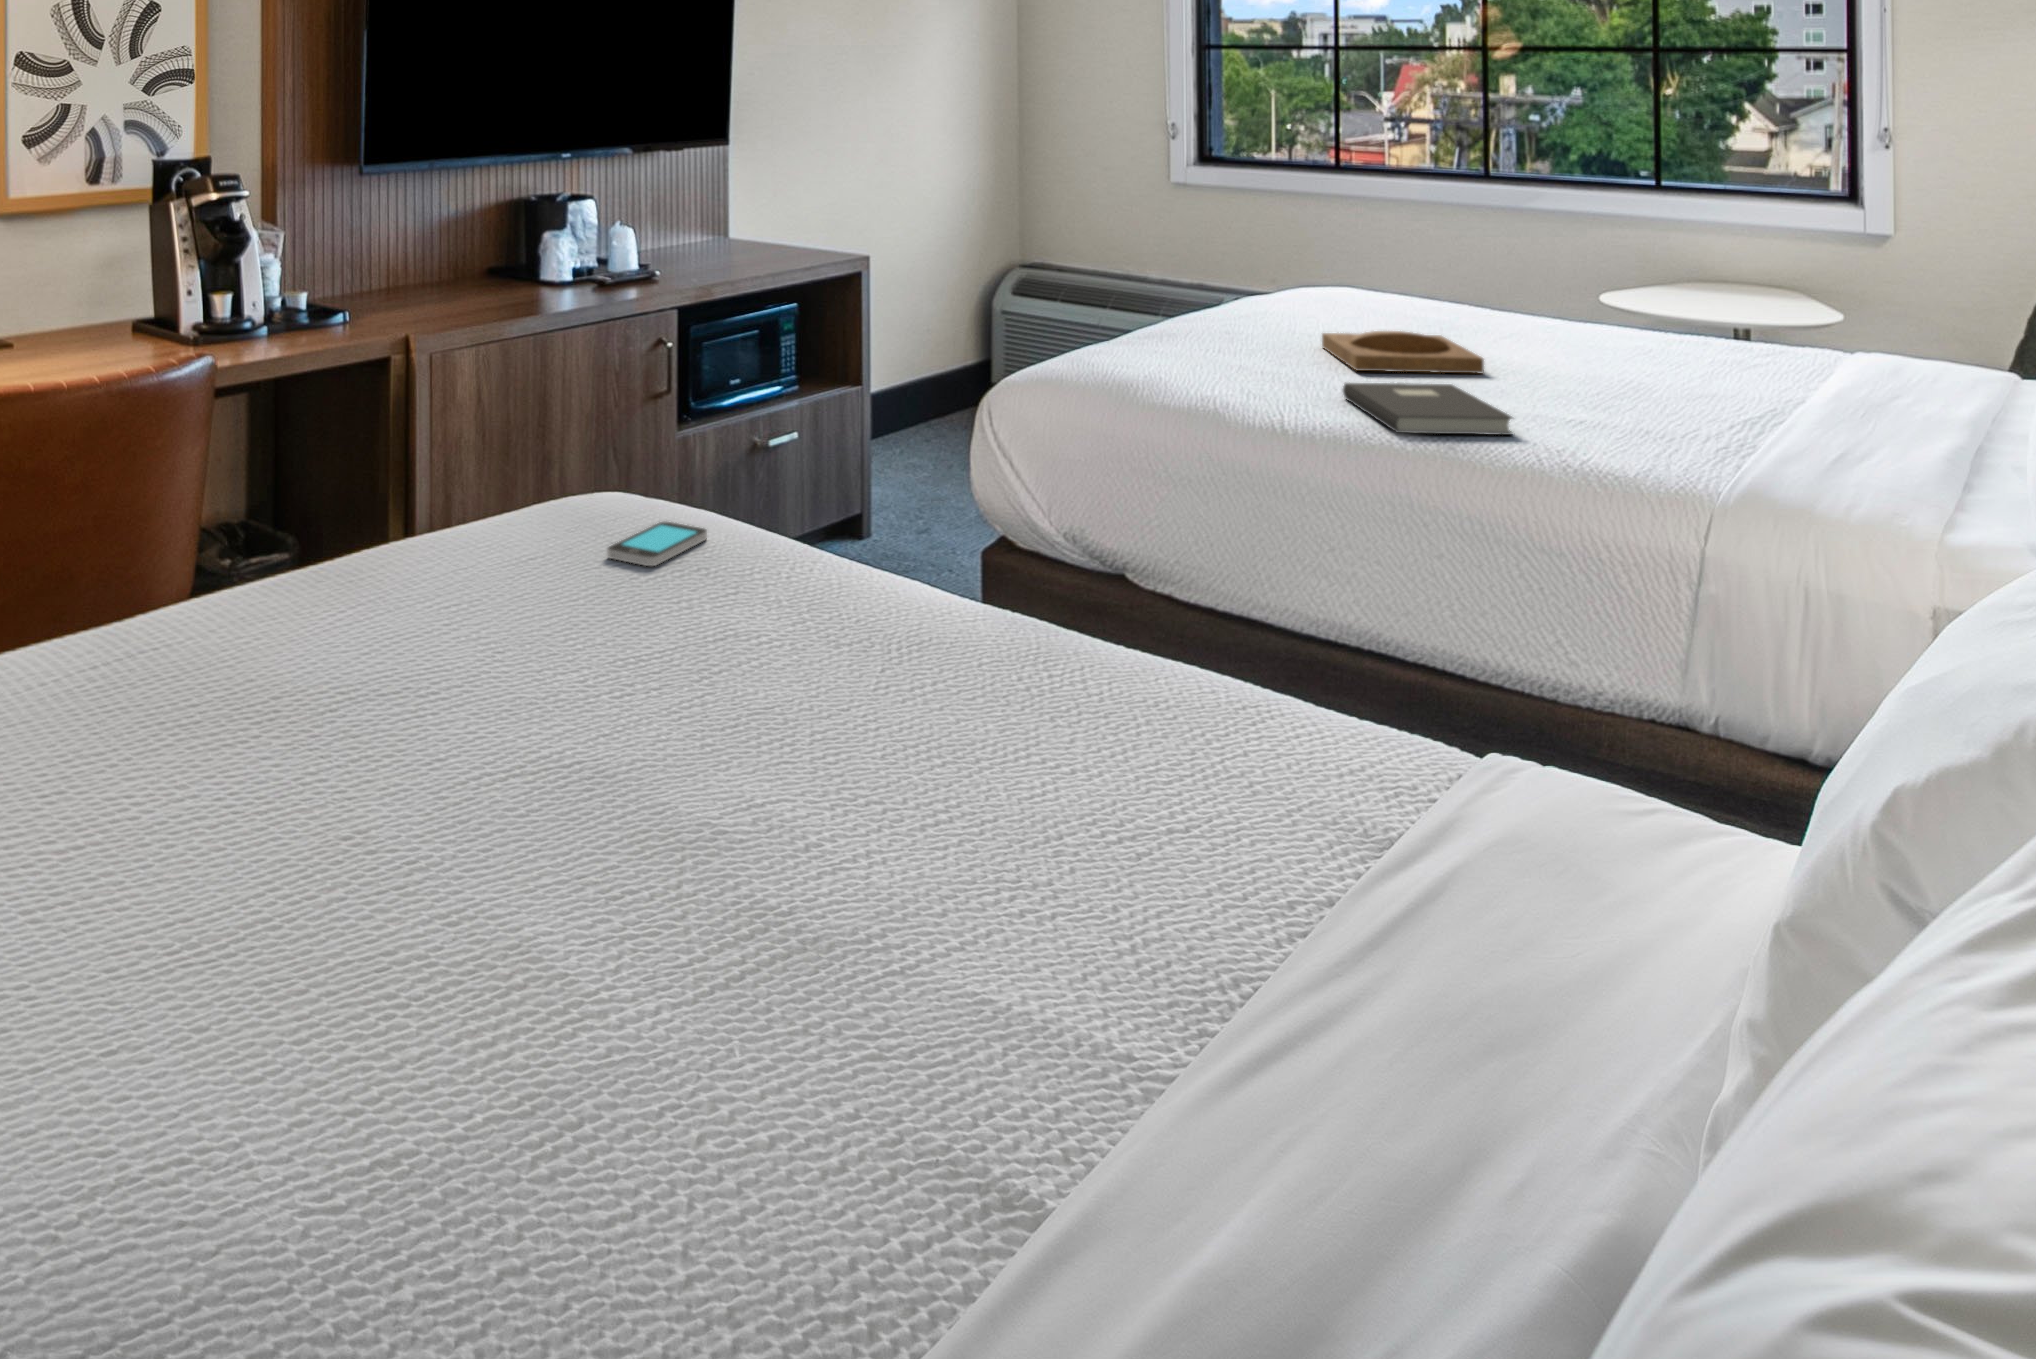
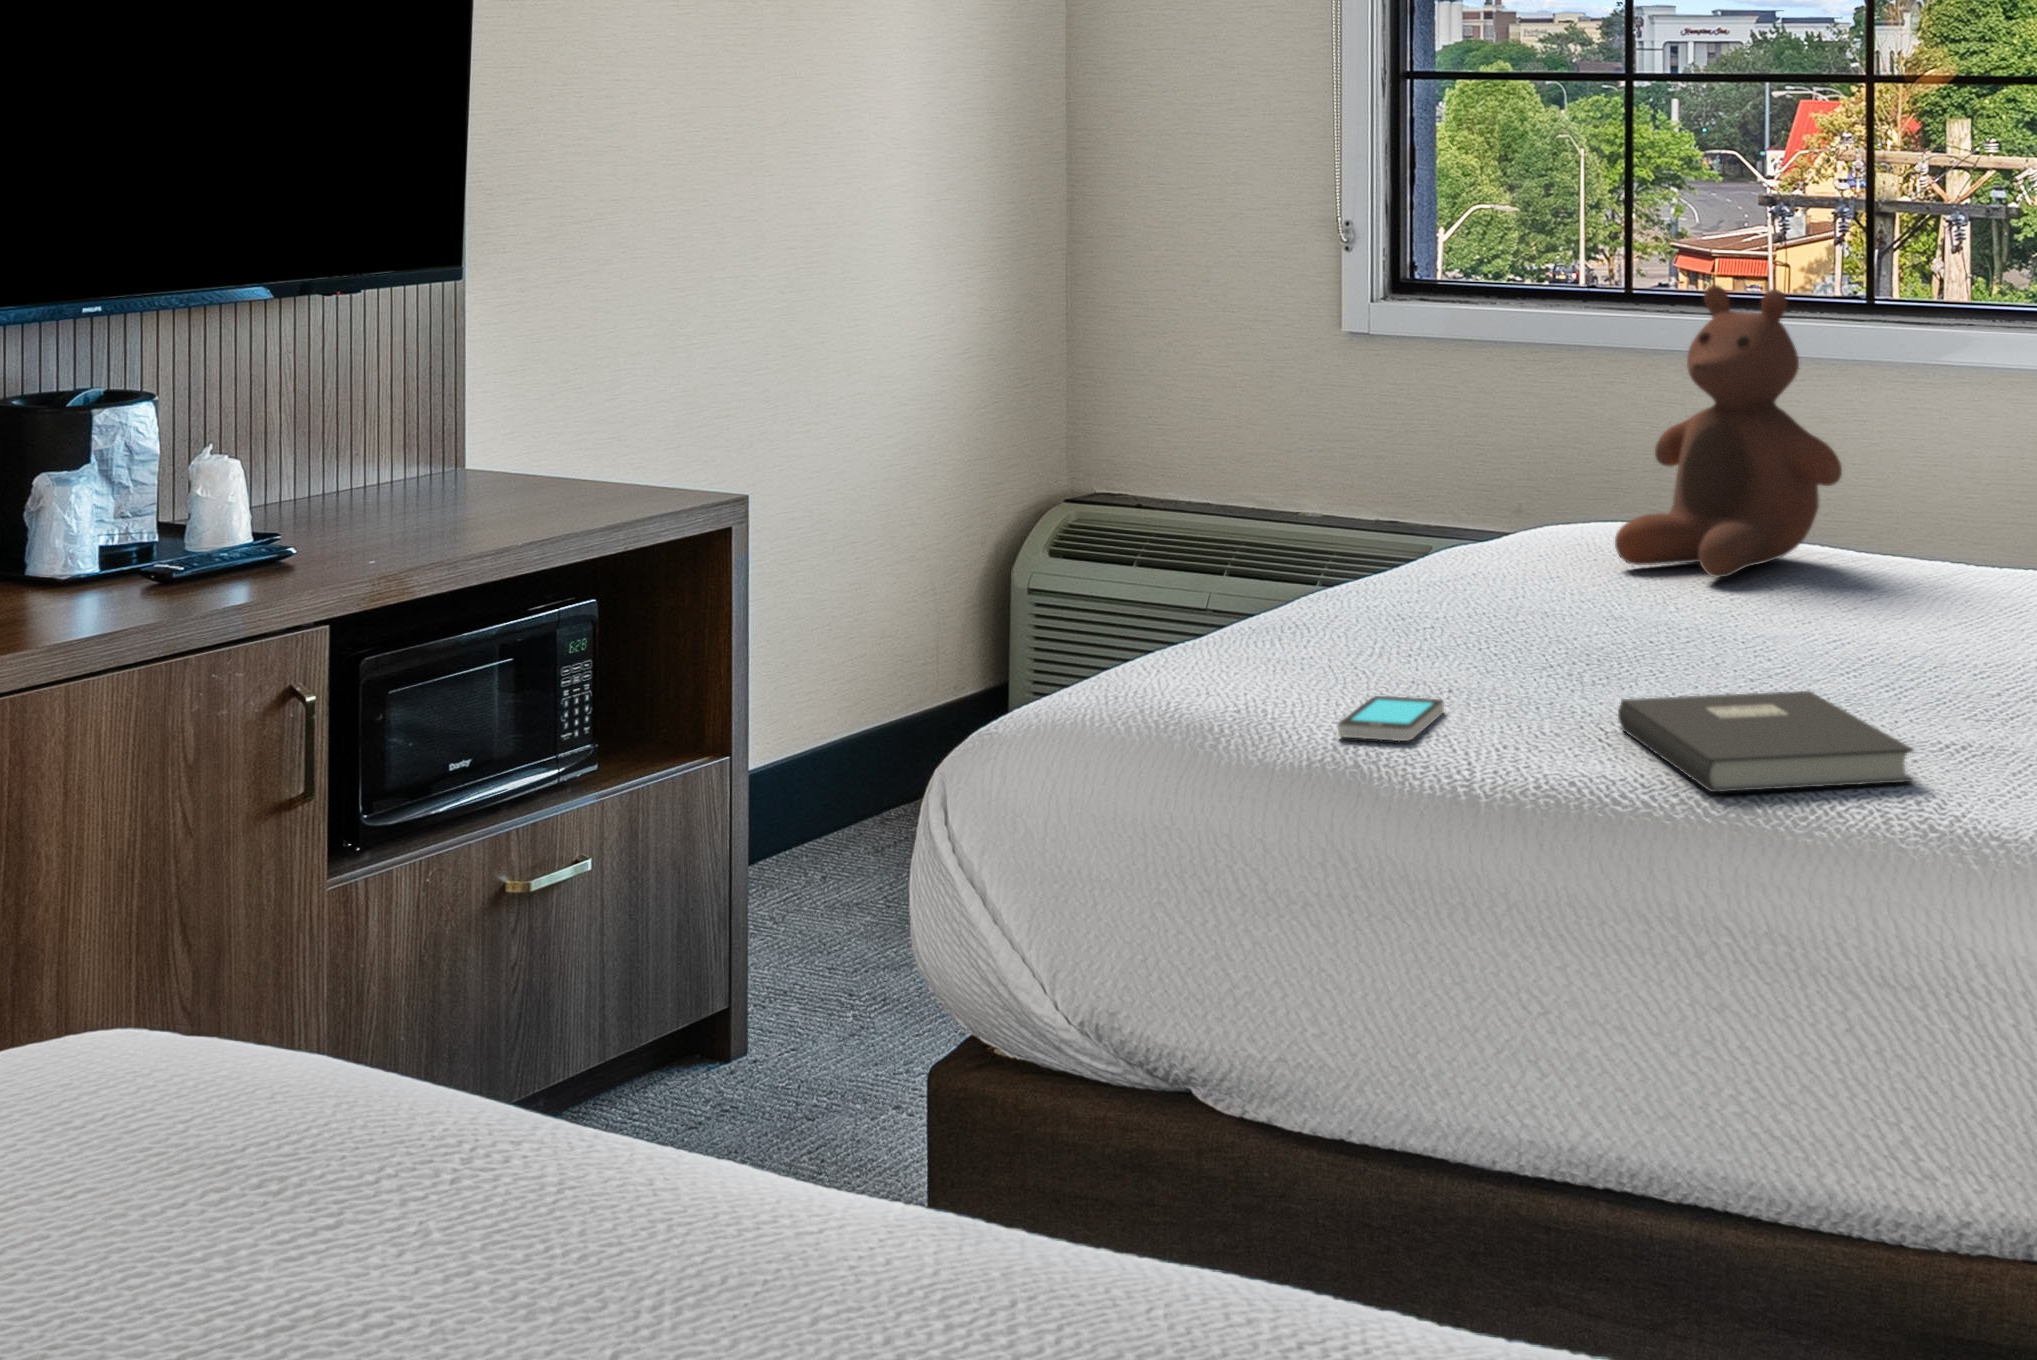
stuffed bear: none [1335,166,1466,323] -> present [1615,285,1842,578]
tray: present [1322,331,1484,374] -> none [1588,597,1867,674]
smartphone: present [607,522,707,566] -> present [1338,696,1444,741]

